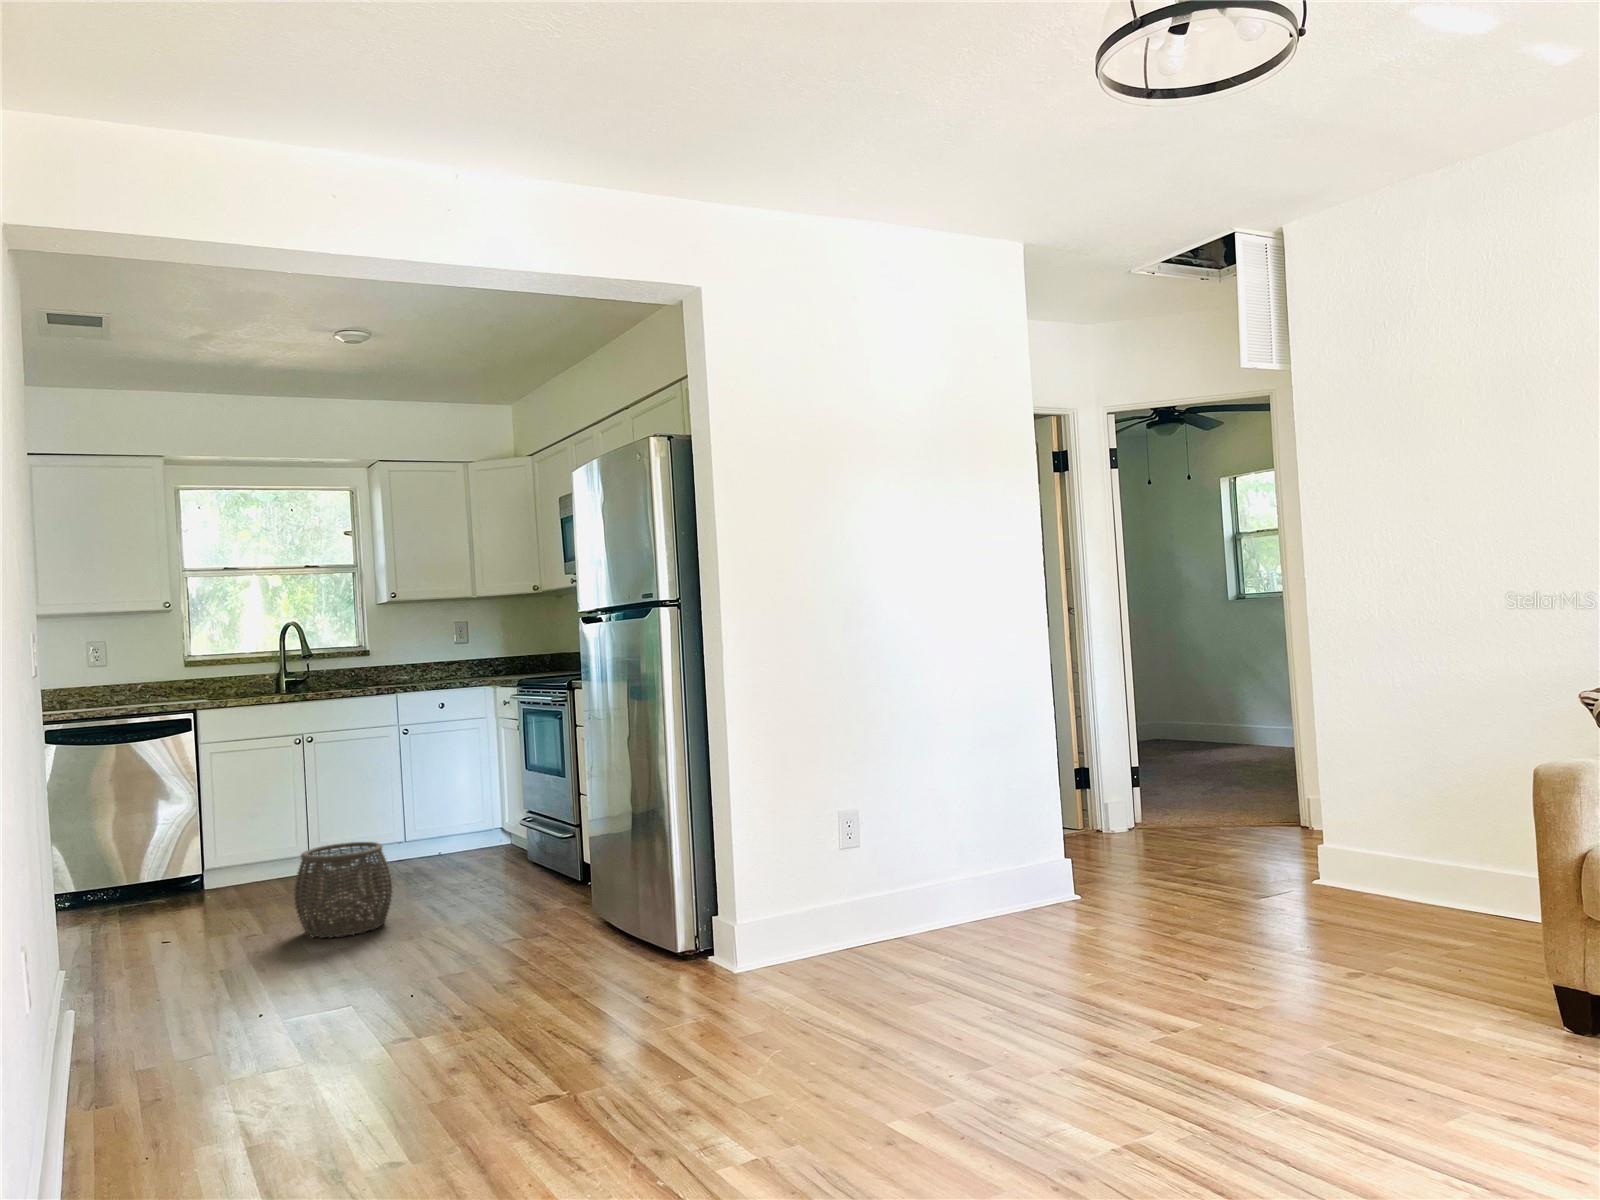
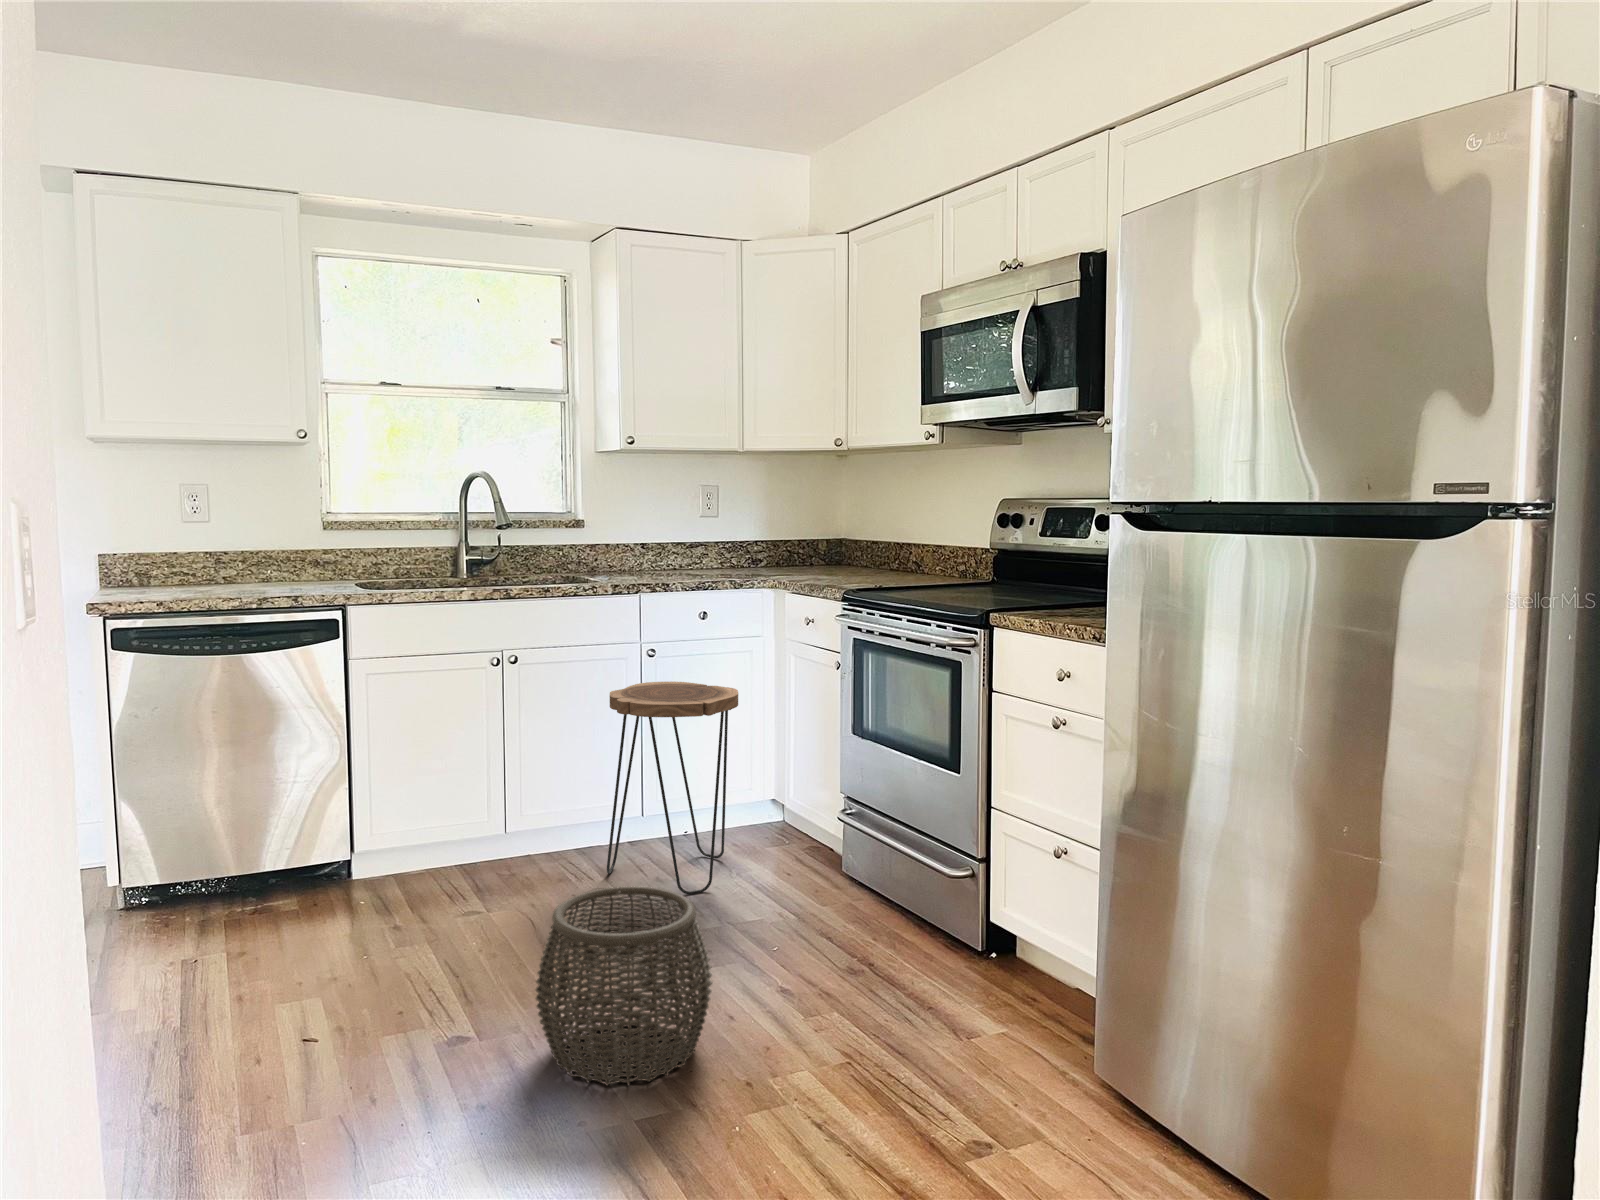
side table: none [369,748,455,877] -> present [607,682,738,894]

